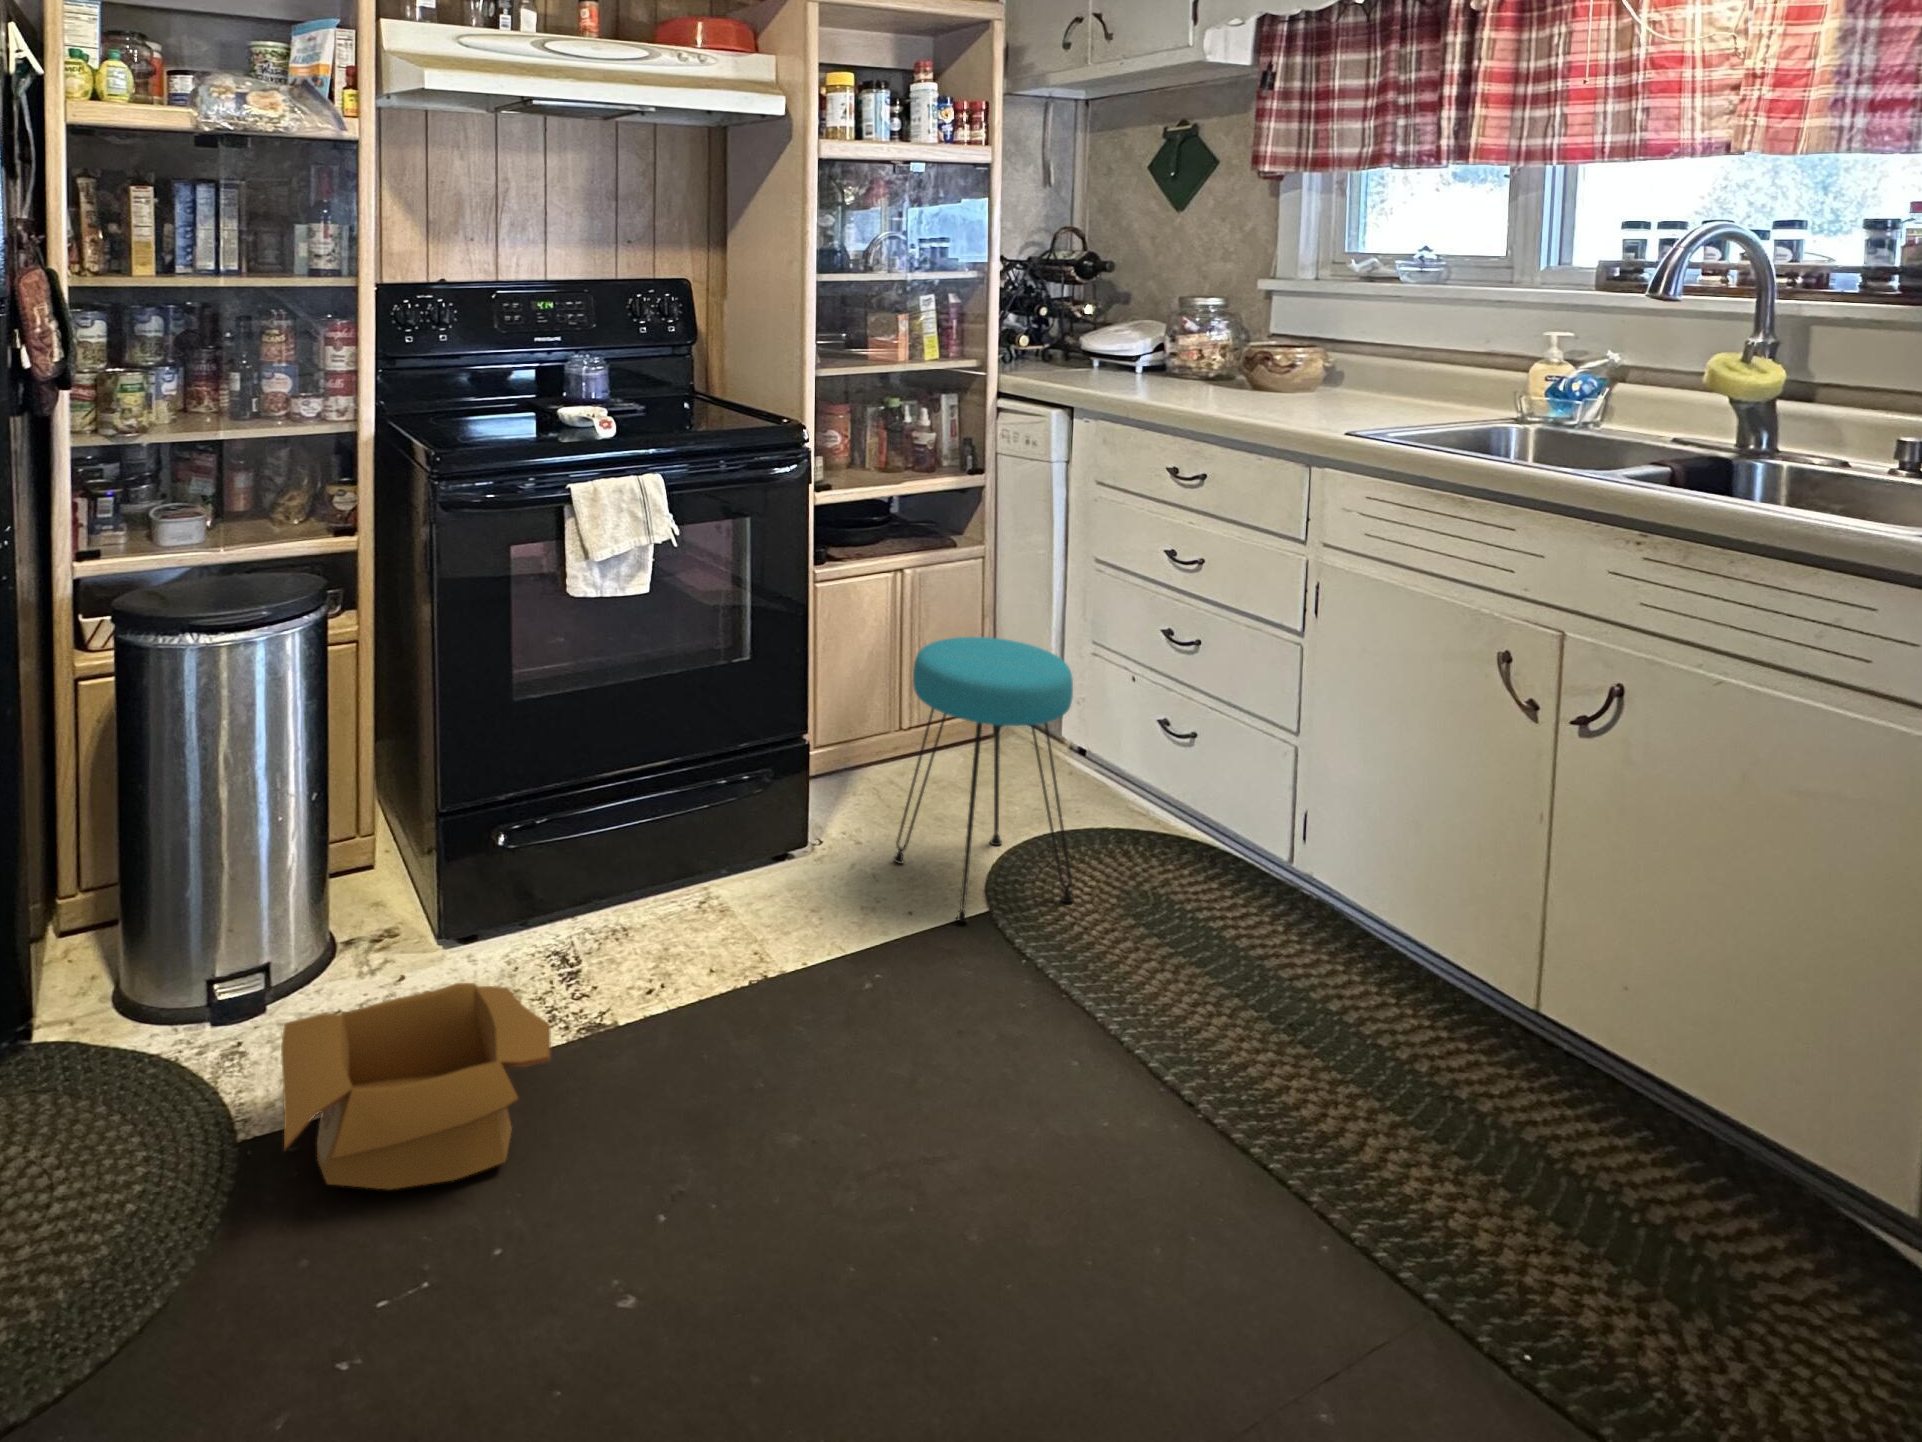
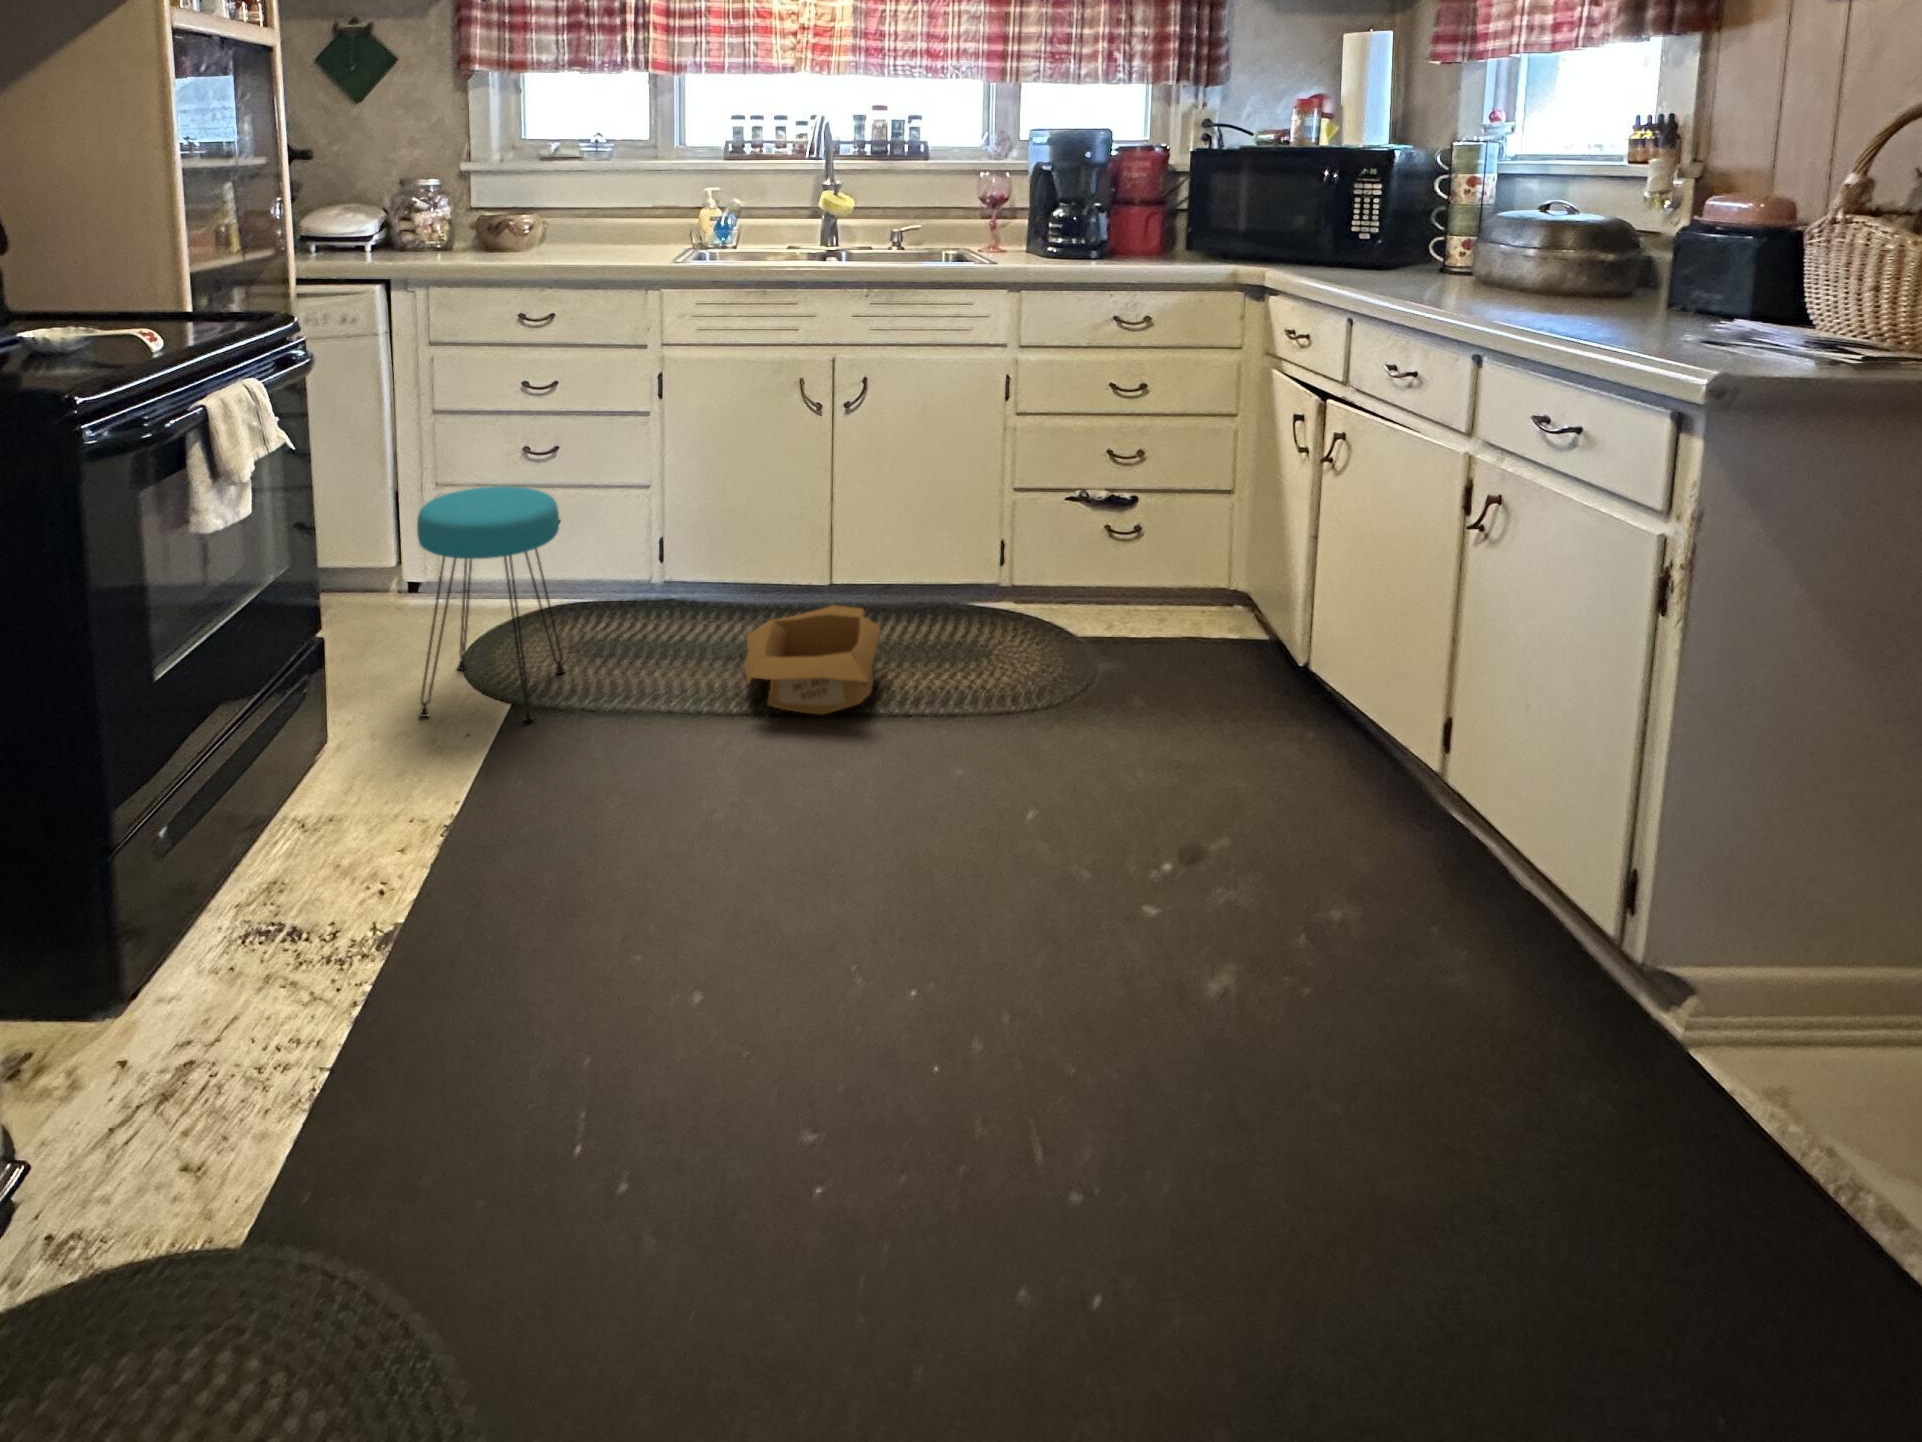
cardboard box: present [281,983,551,1189] -> present [744,605,880,714]

